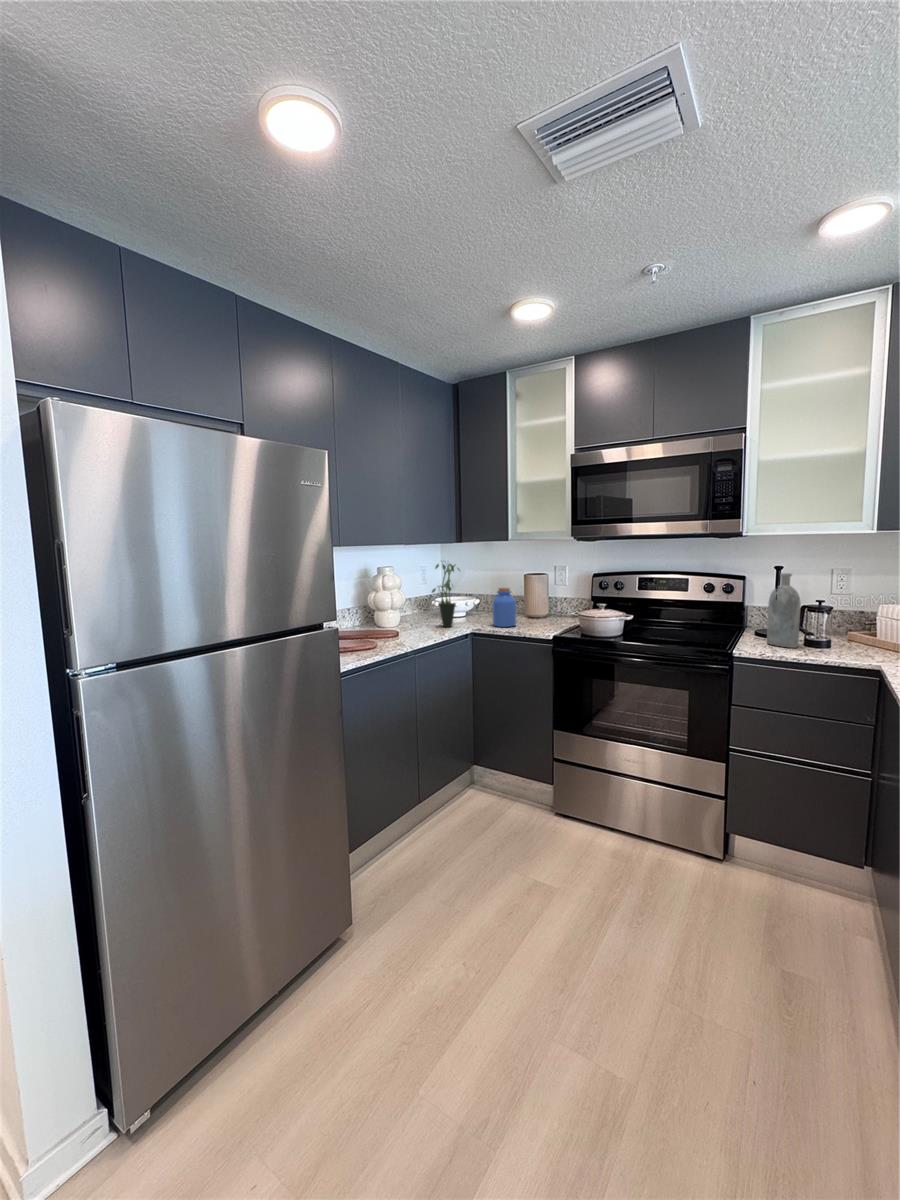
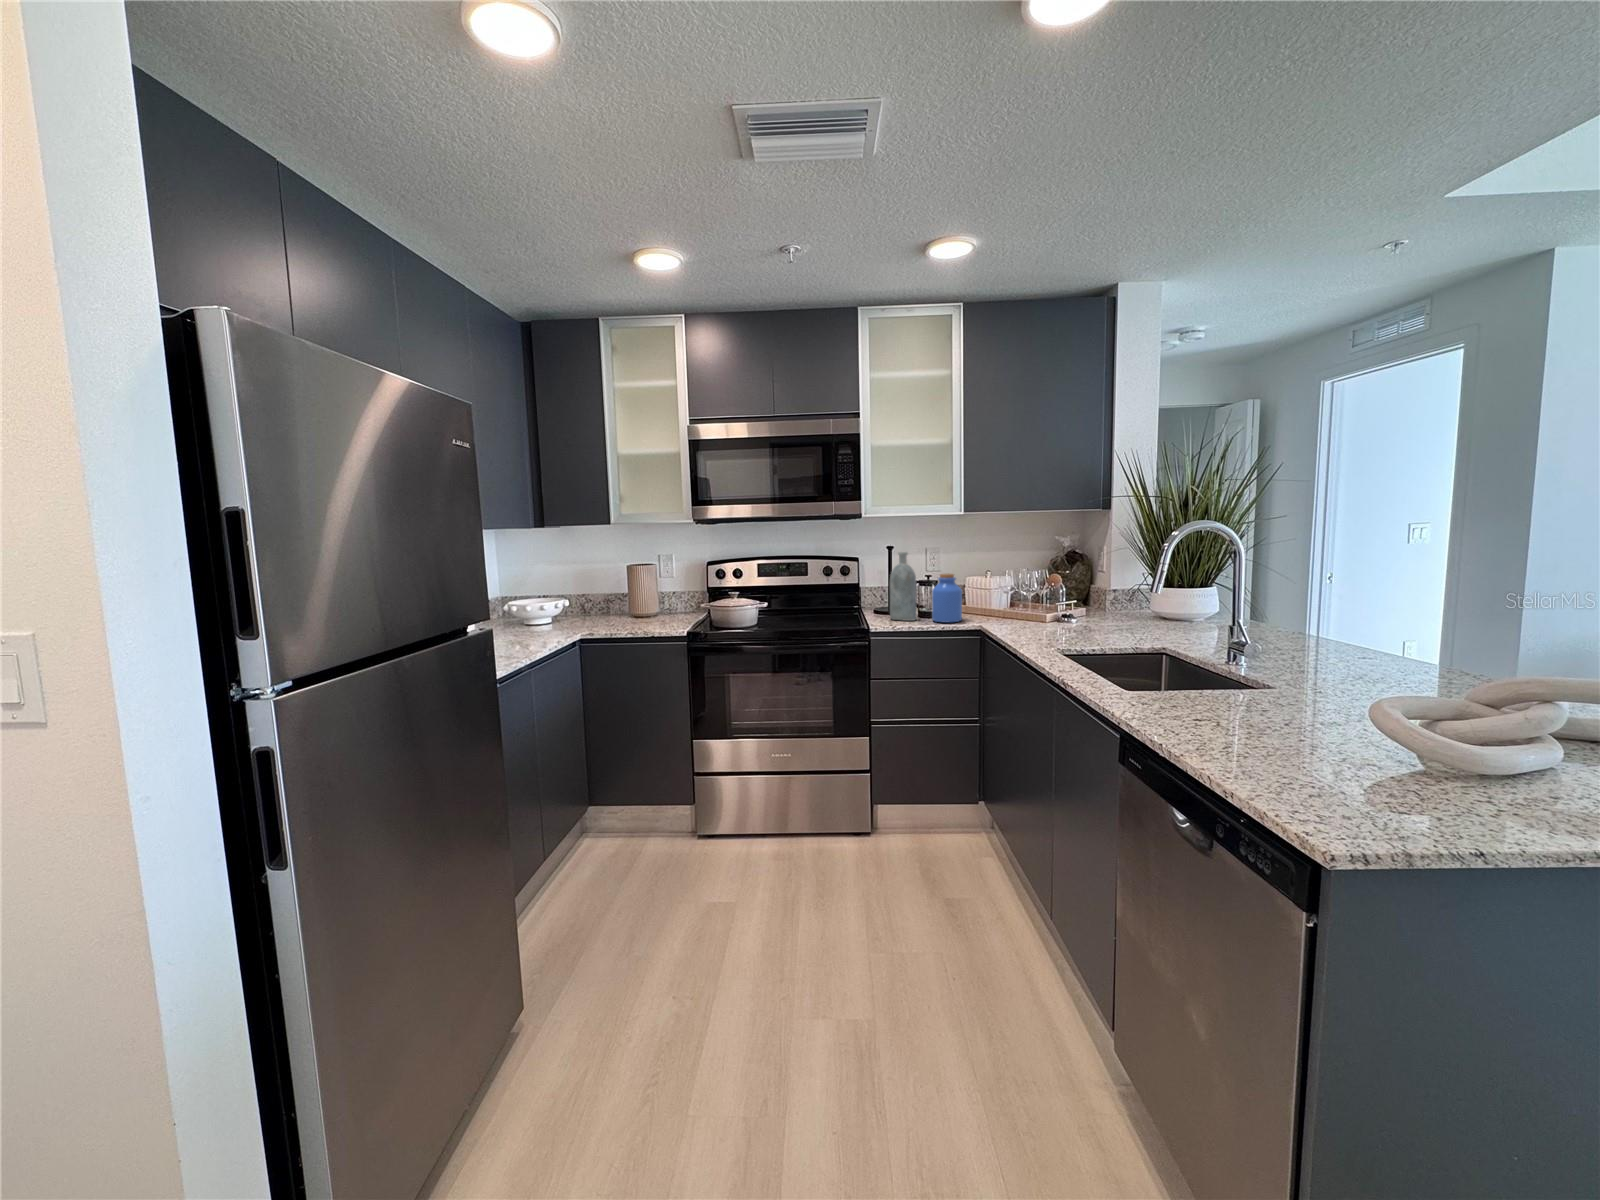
potted plant: present [432,564,460,627] -> none [524,548,563,634]
jar: present [492,588,516,627] -> present [932,573,962,622]

